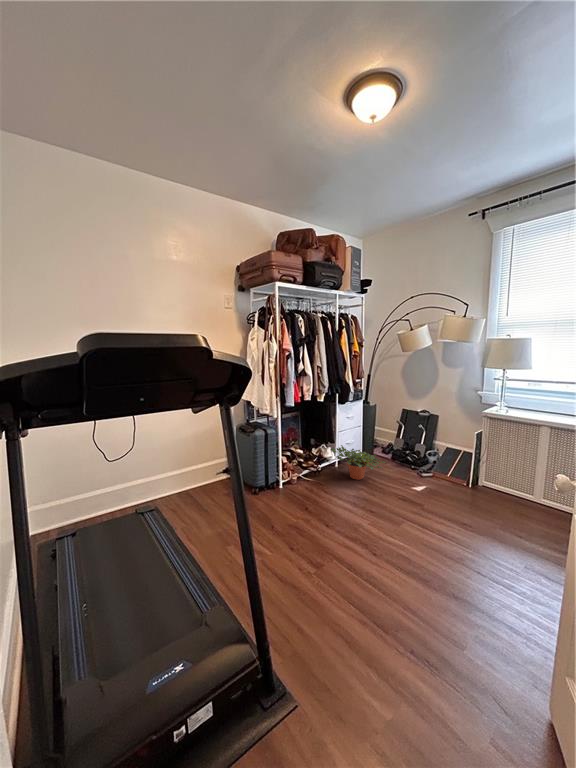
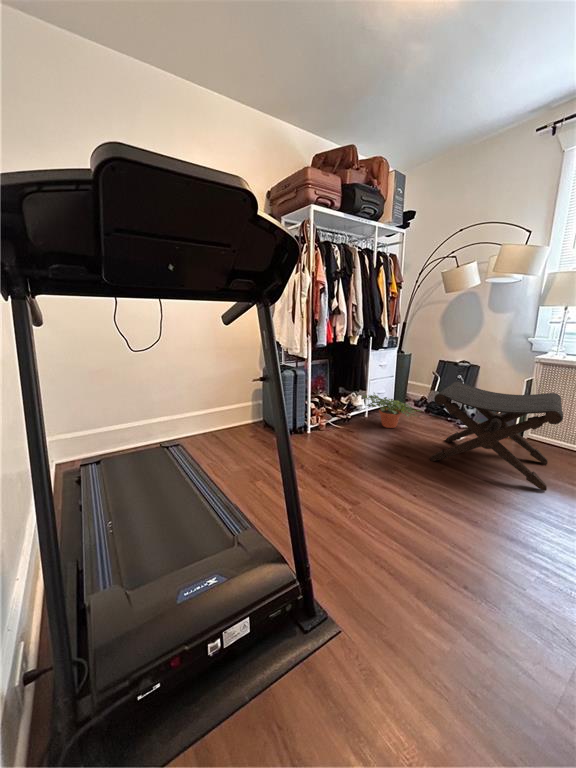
footstool: none [392,436,503,543] -> present [430,381,563,491]

